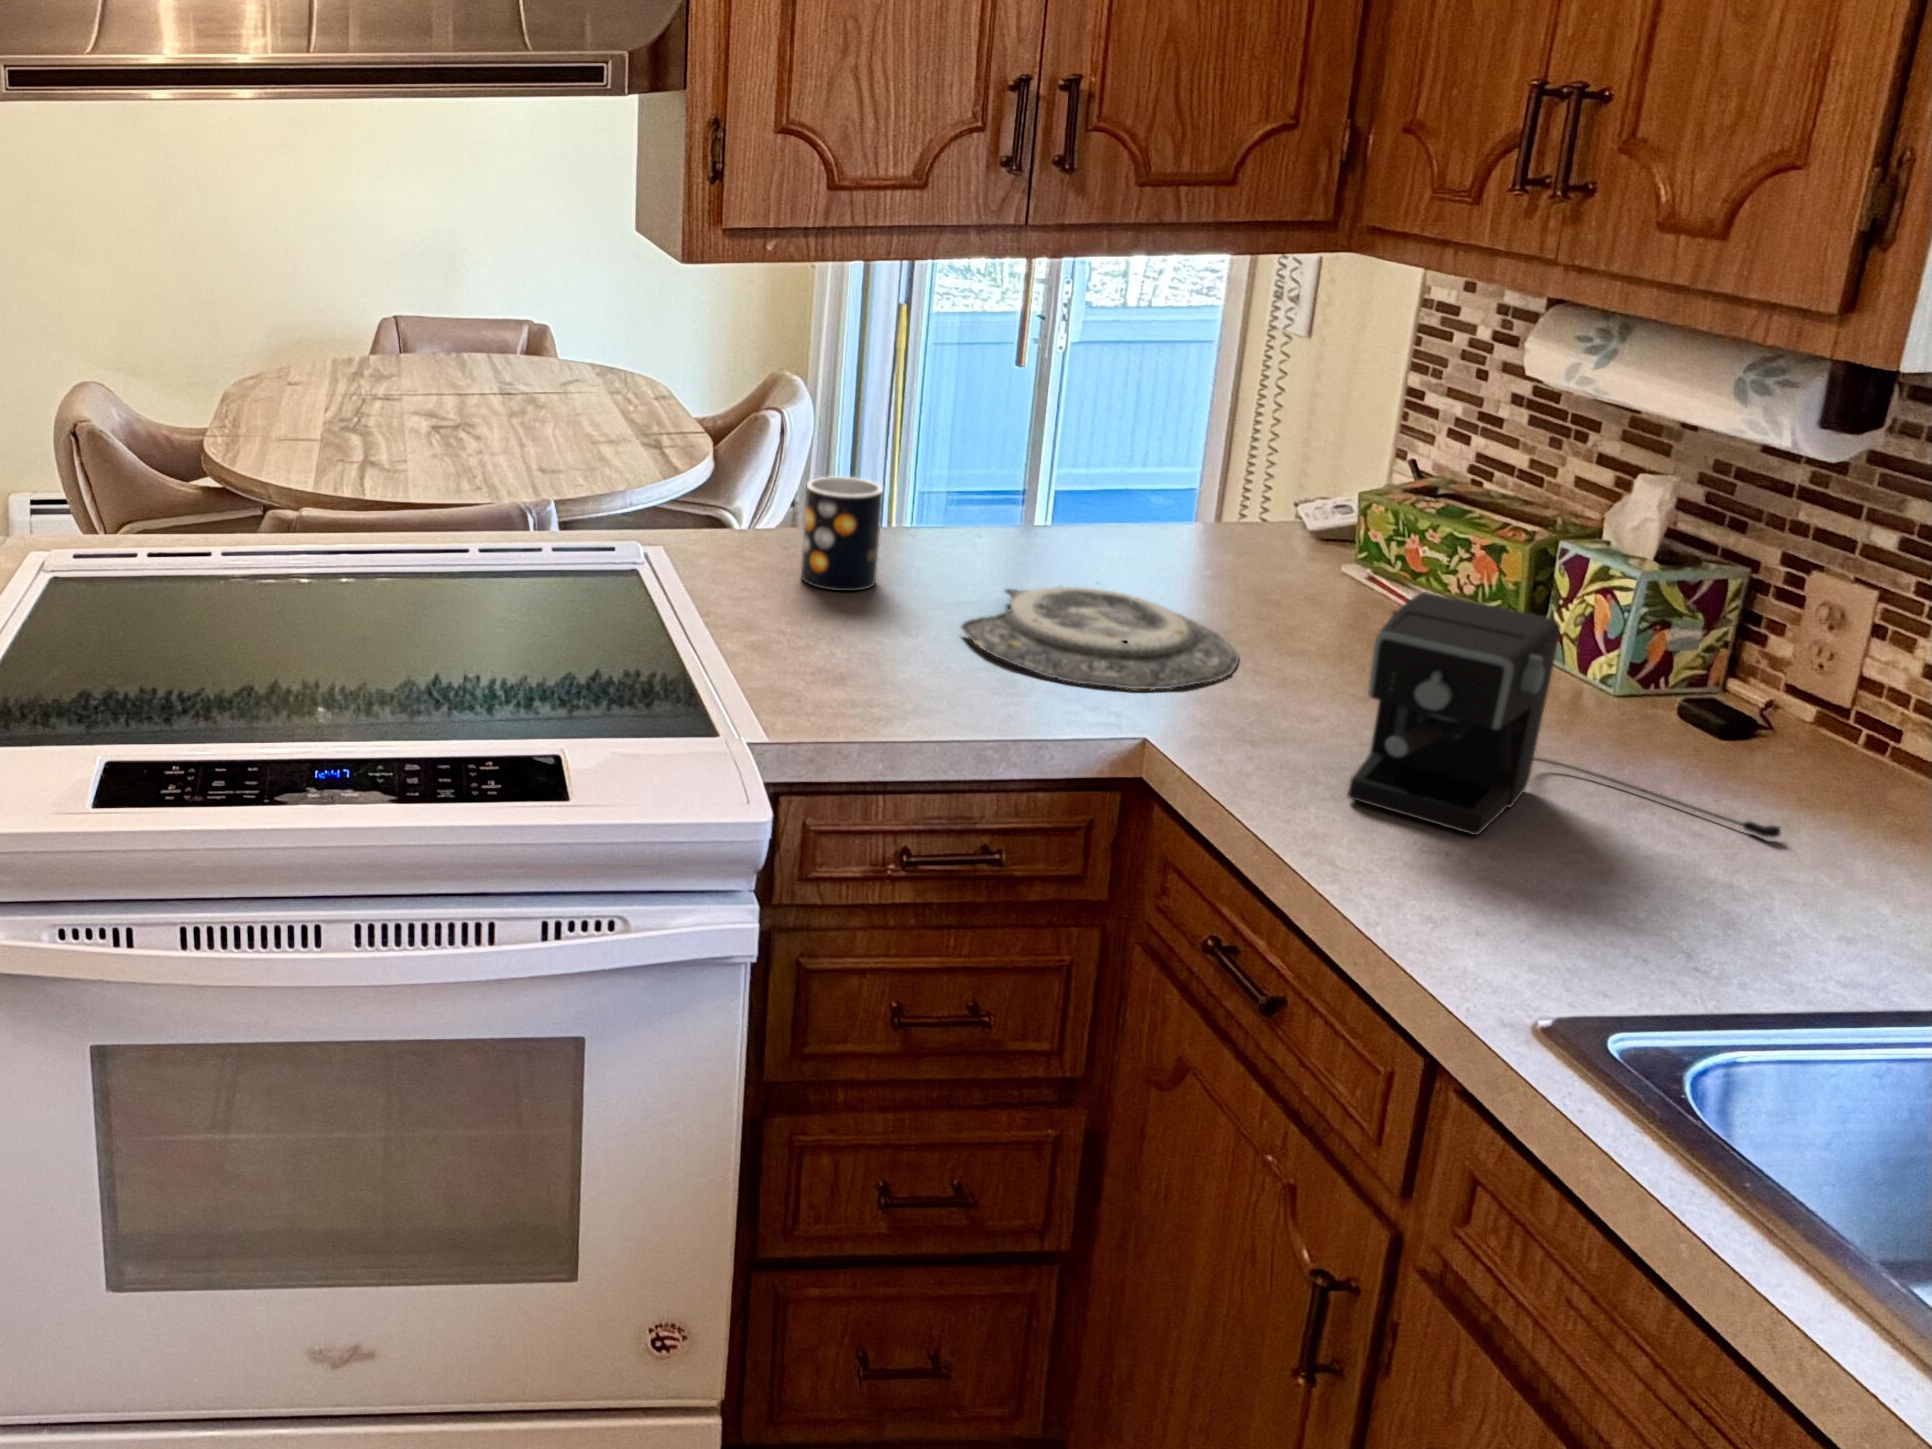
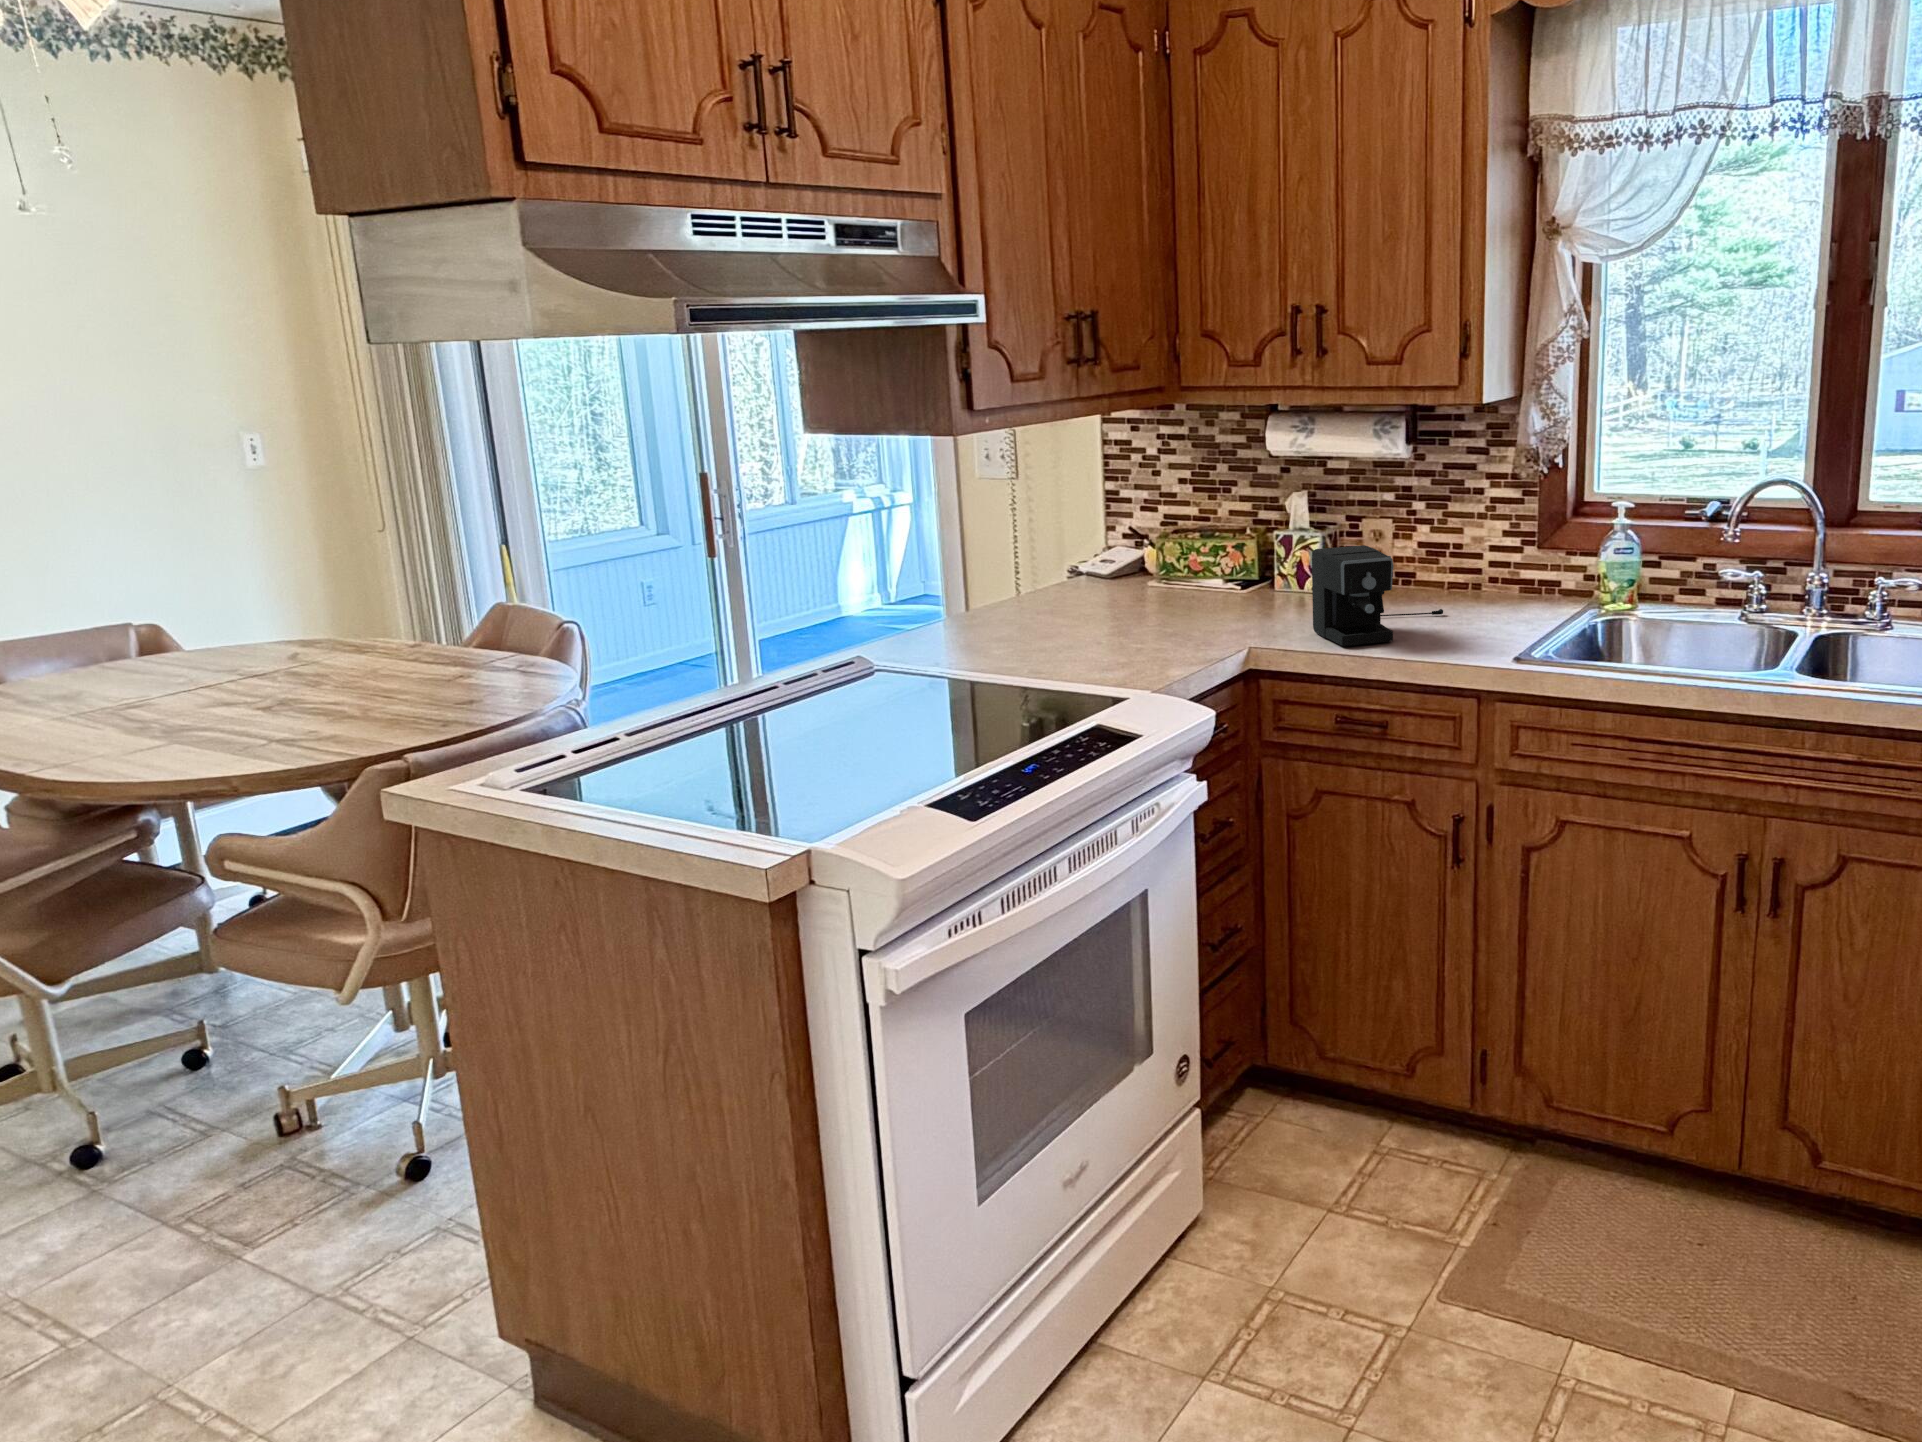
mug: present [801,476,883,591] -> none [944,588,999,663]
plate: present [960,586,1239,689] -> none [1064,613,1214,654]

